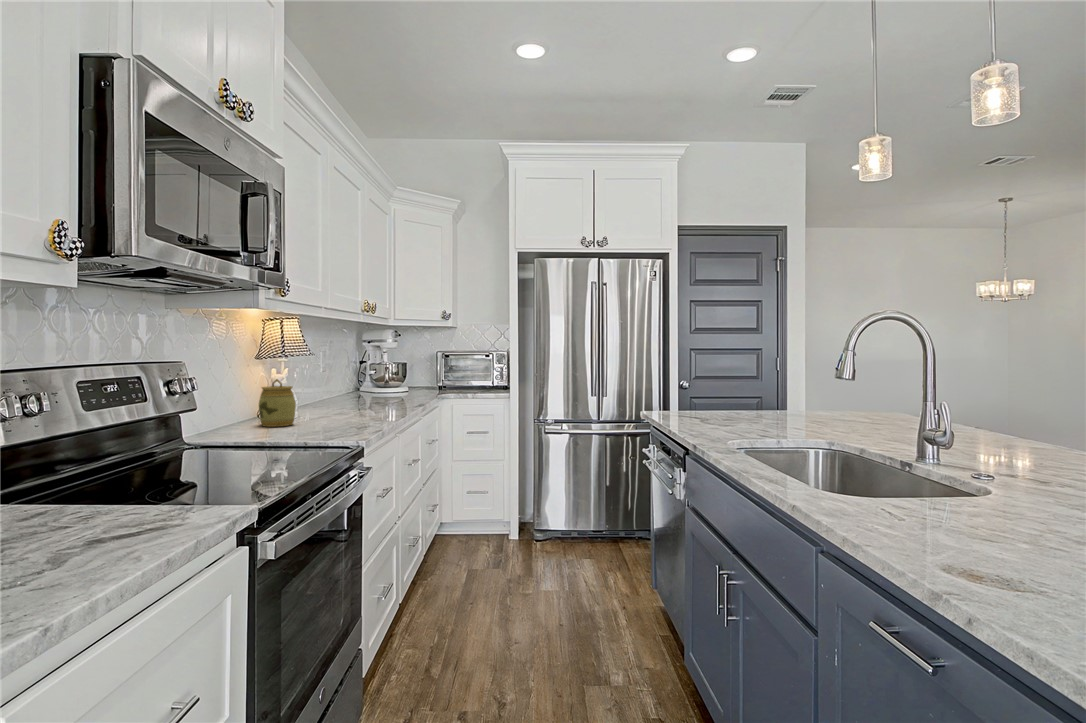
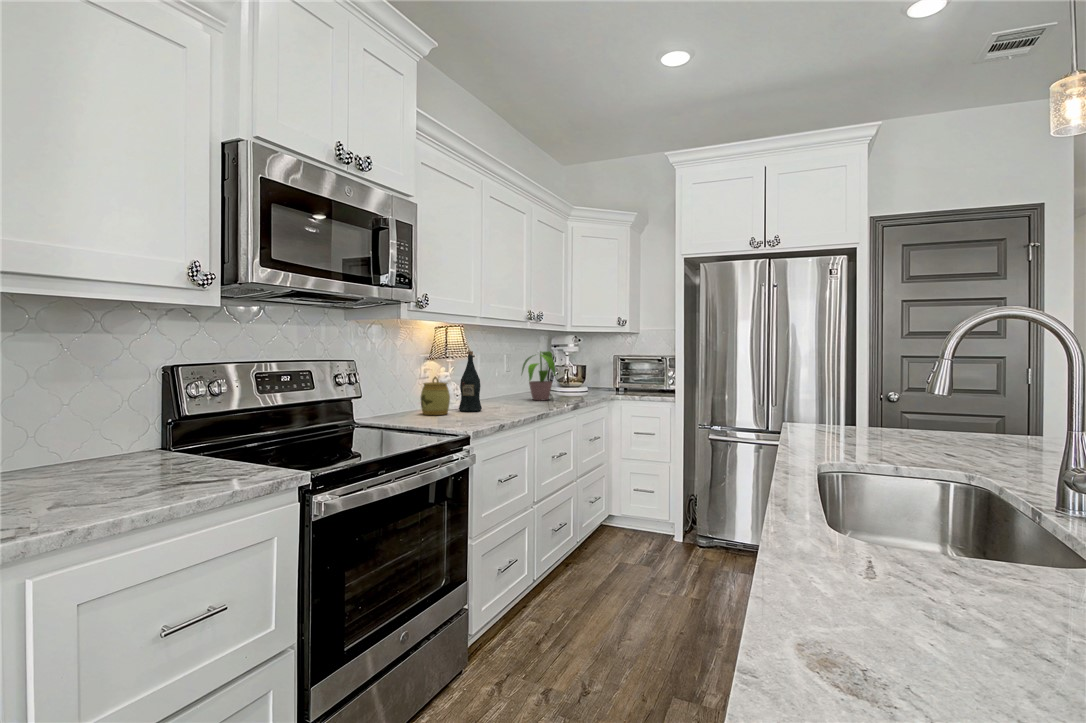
potted plant: none [344,346,396,403] -> present [522,351,556,400]
wine bottle: none [299,348,328,420] -> present [459,351,482,412]

